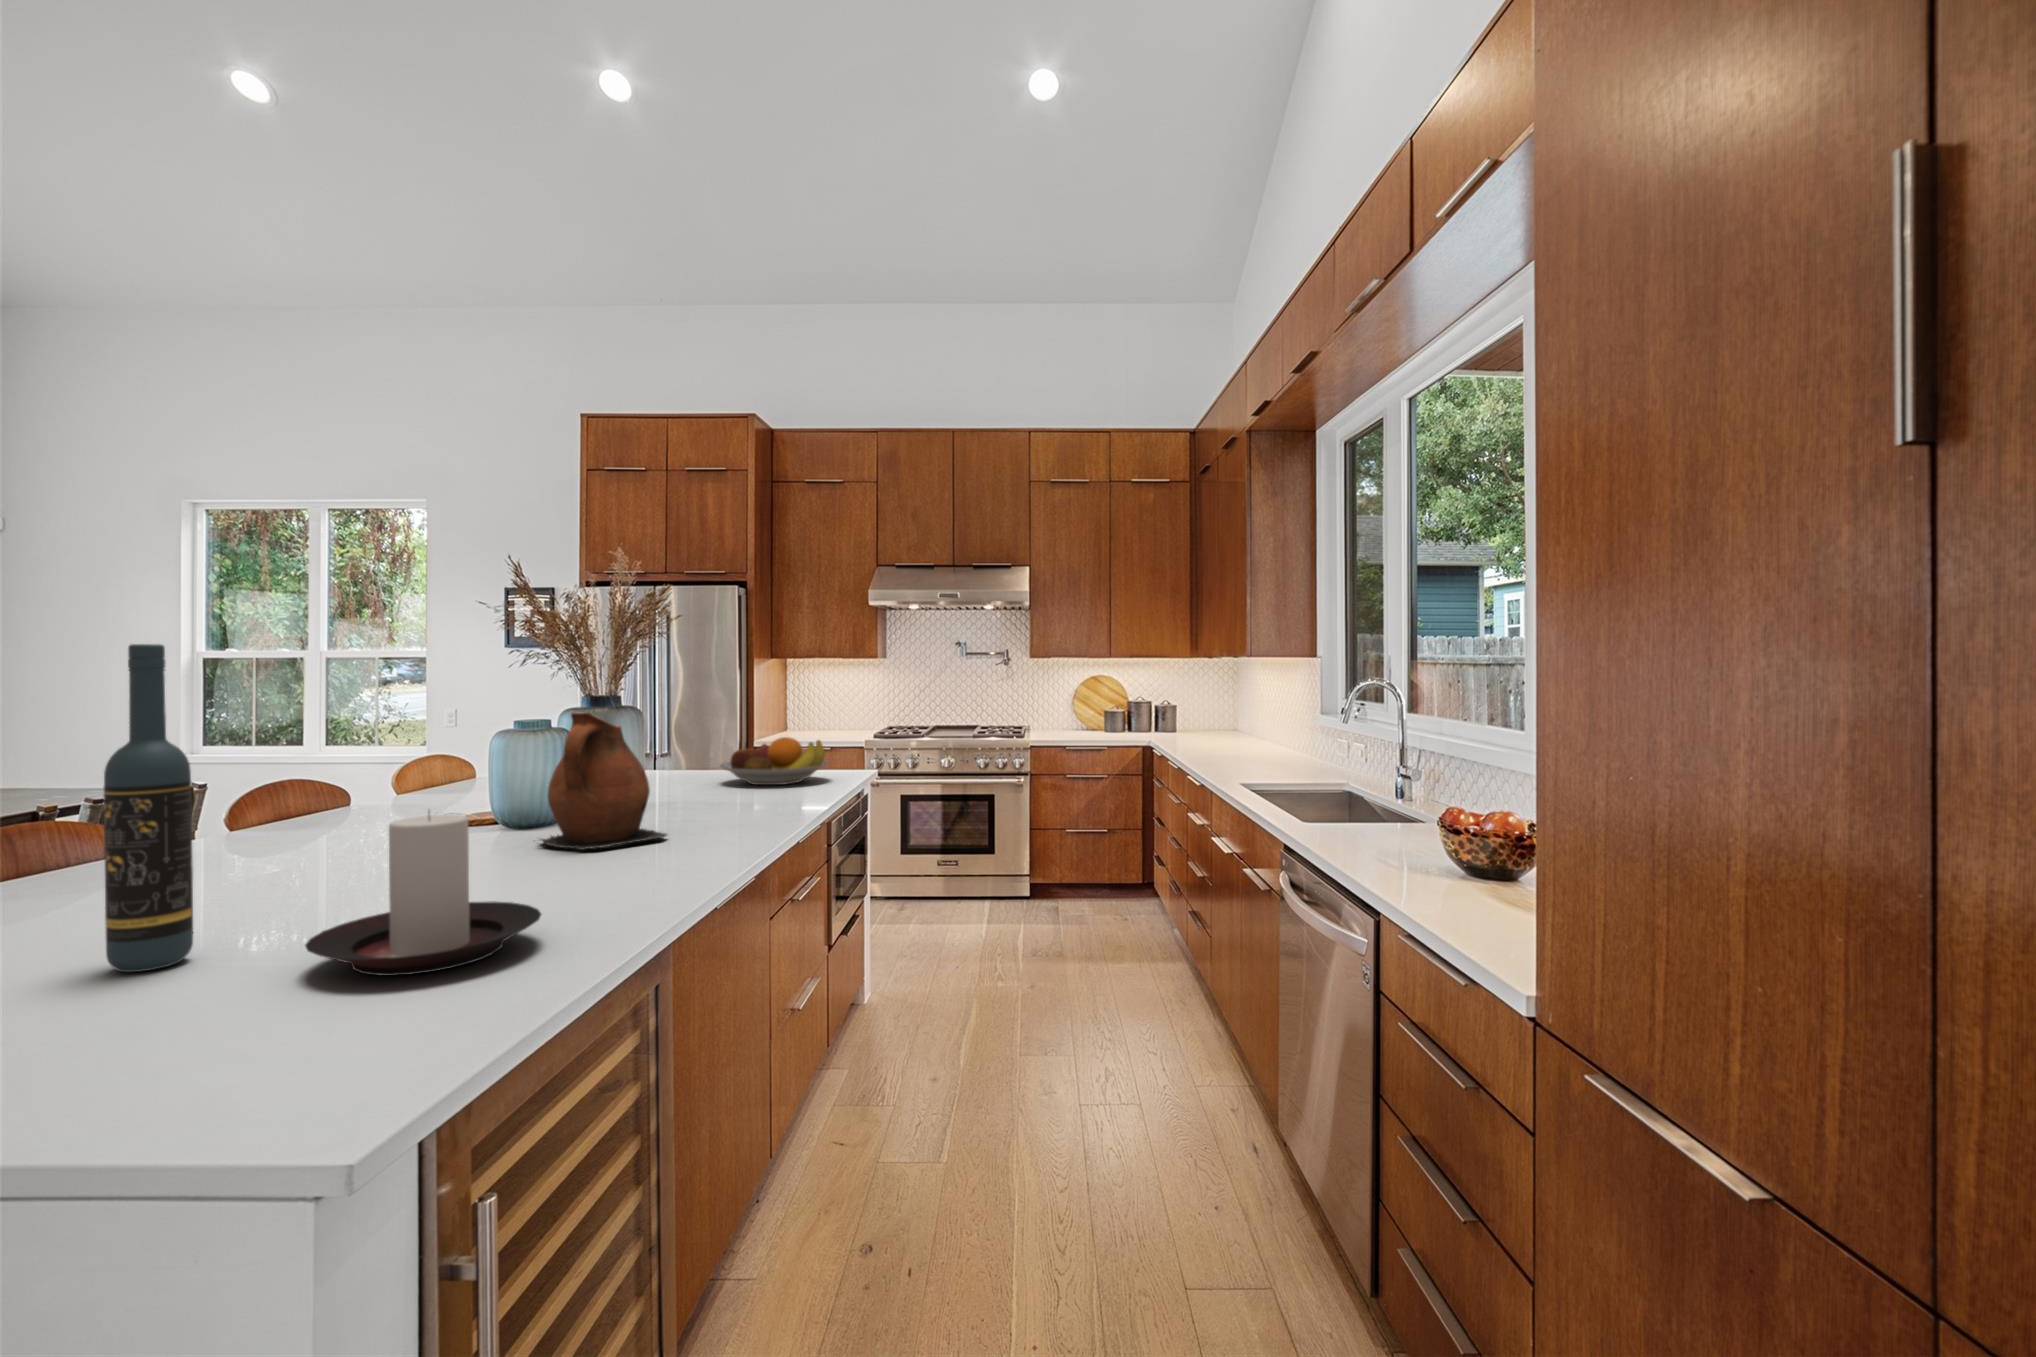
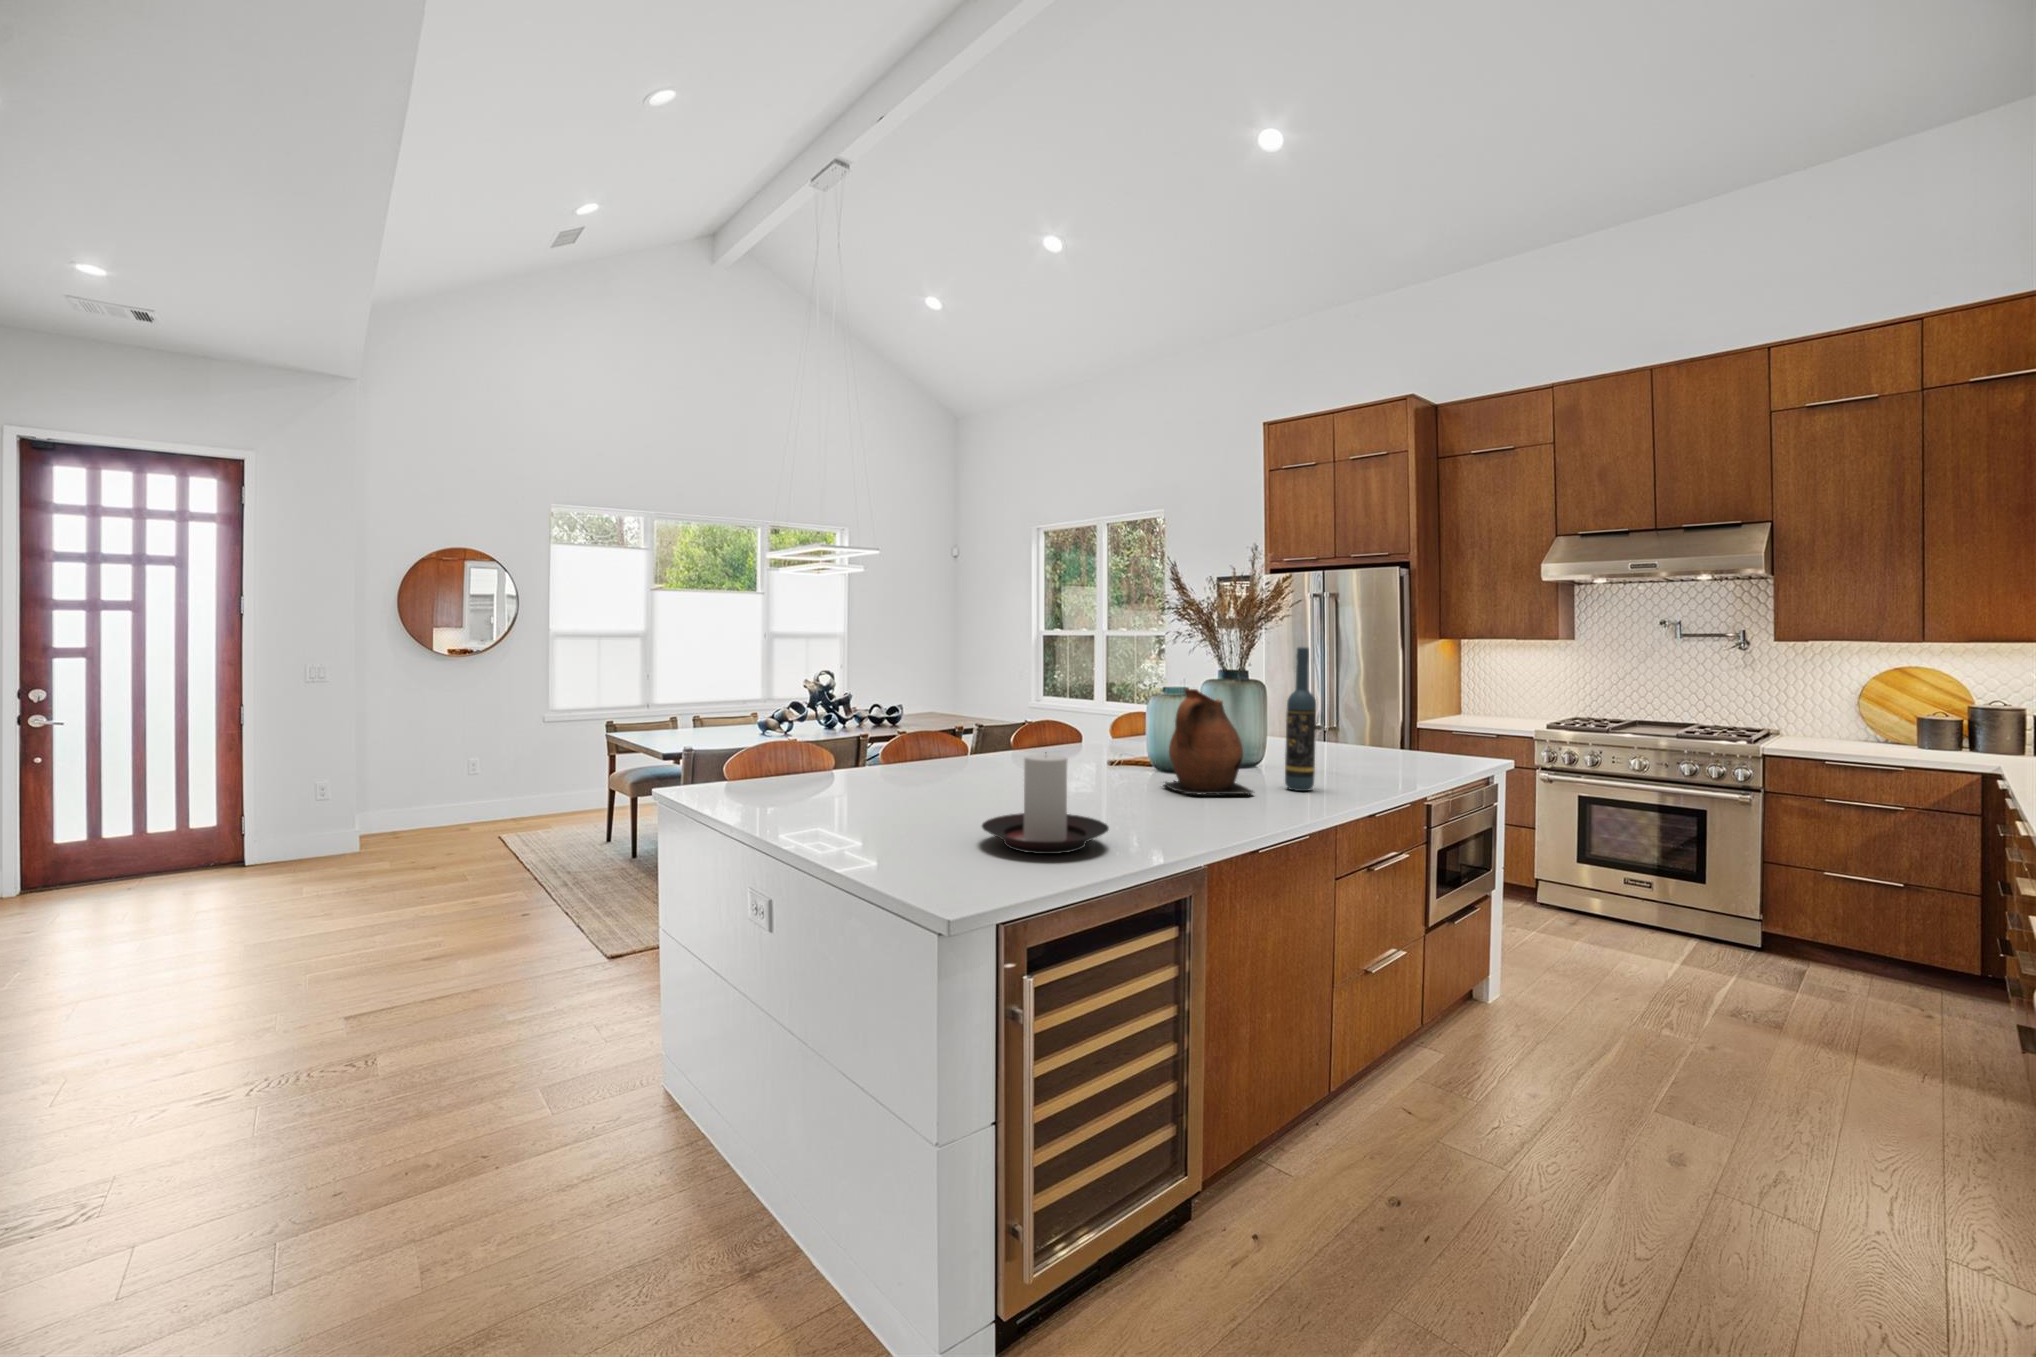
wine bottle: present [104,644,193,972] -> present [1285,647,1316,791]
fruit bowl: present [720,737,828,785] -> none [1342,719,1451,764]

